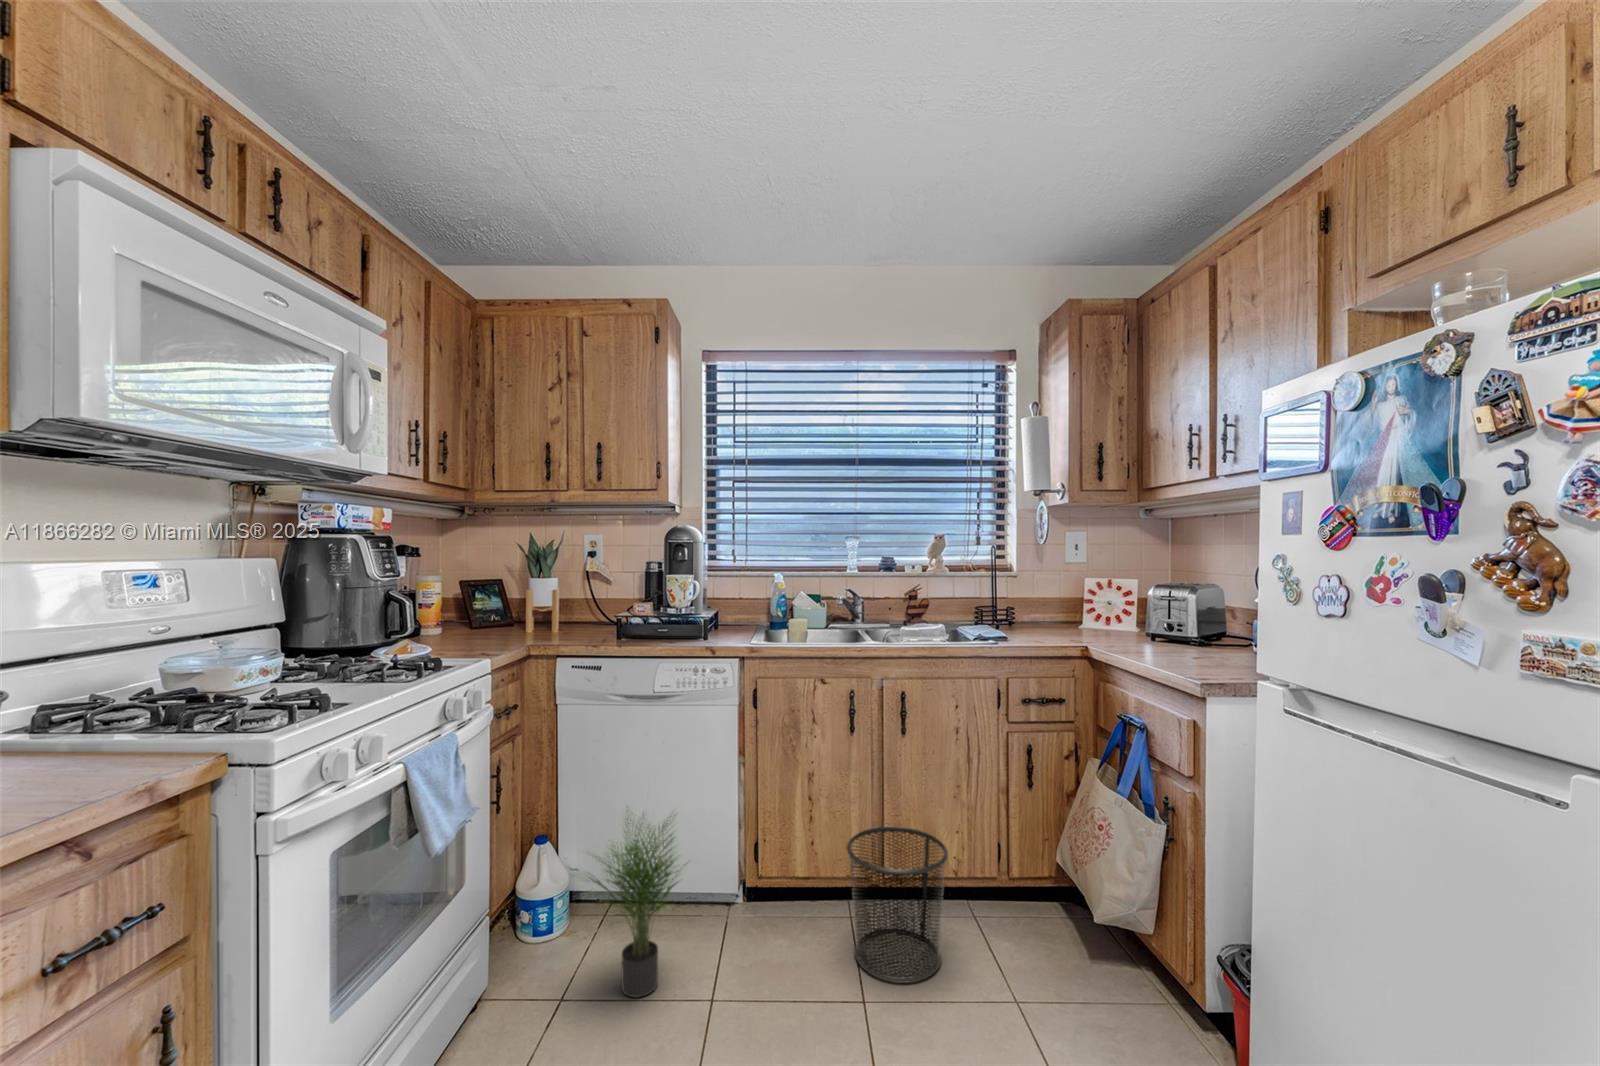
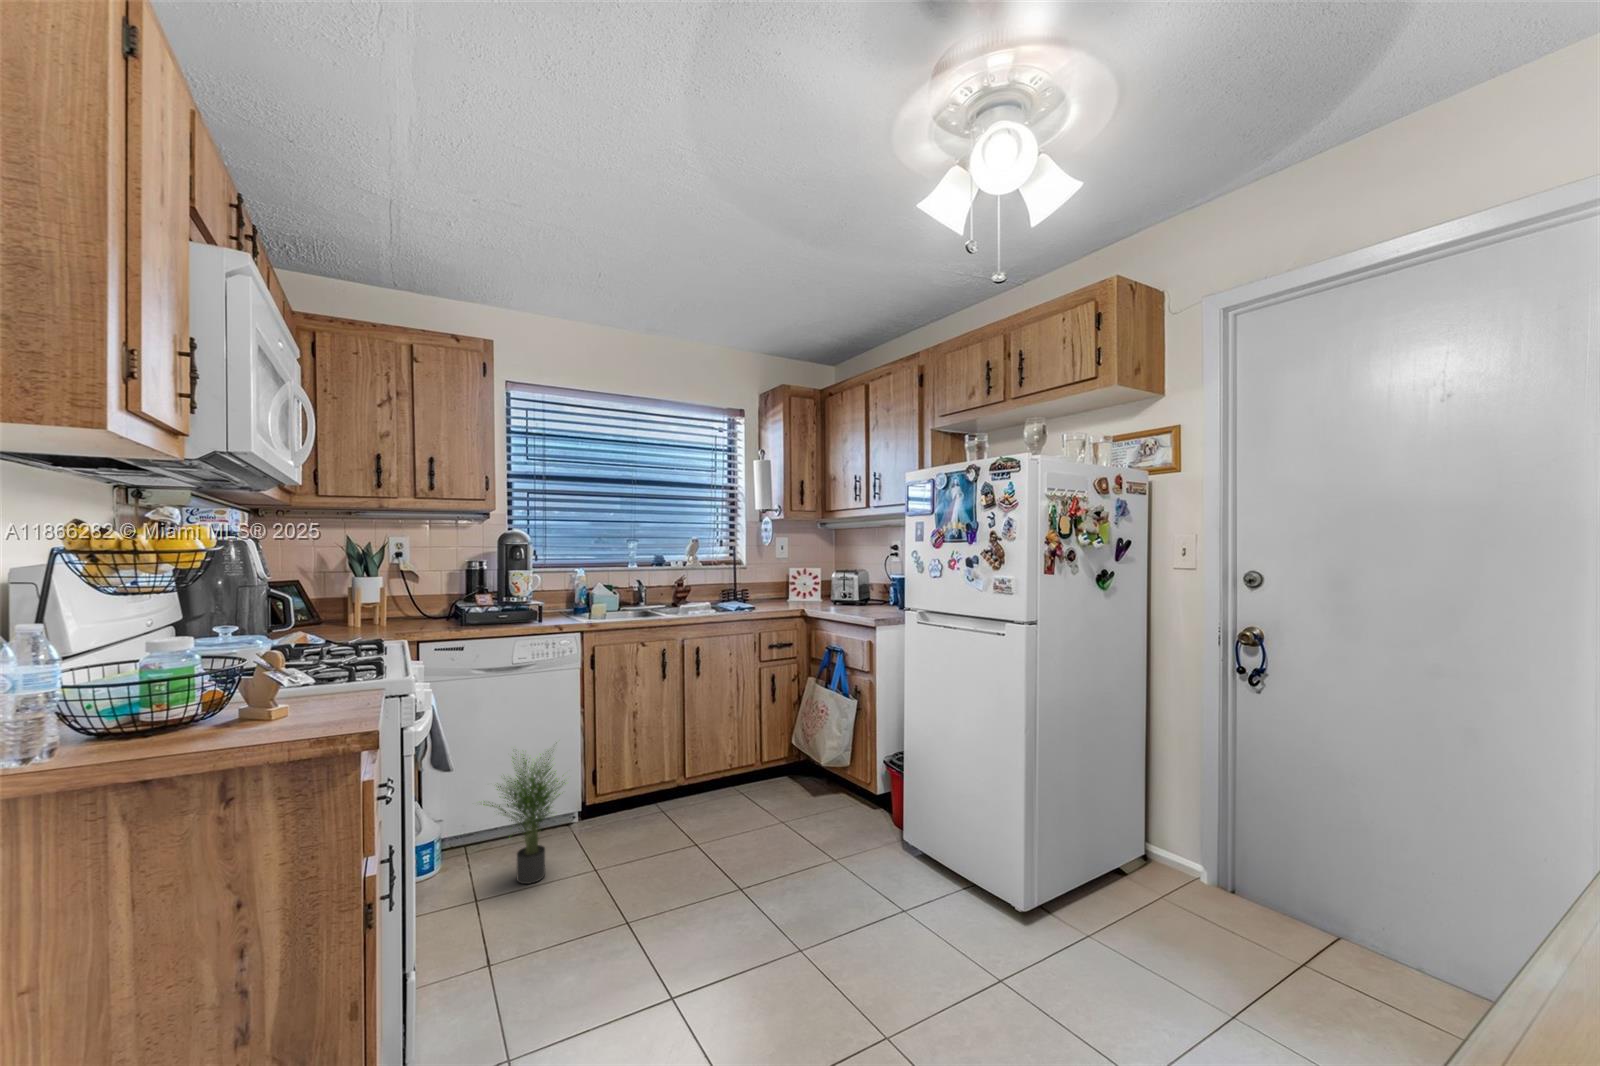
waste bin: present [847,827,948,983] -> none [668,738,735,832]

